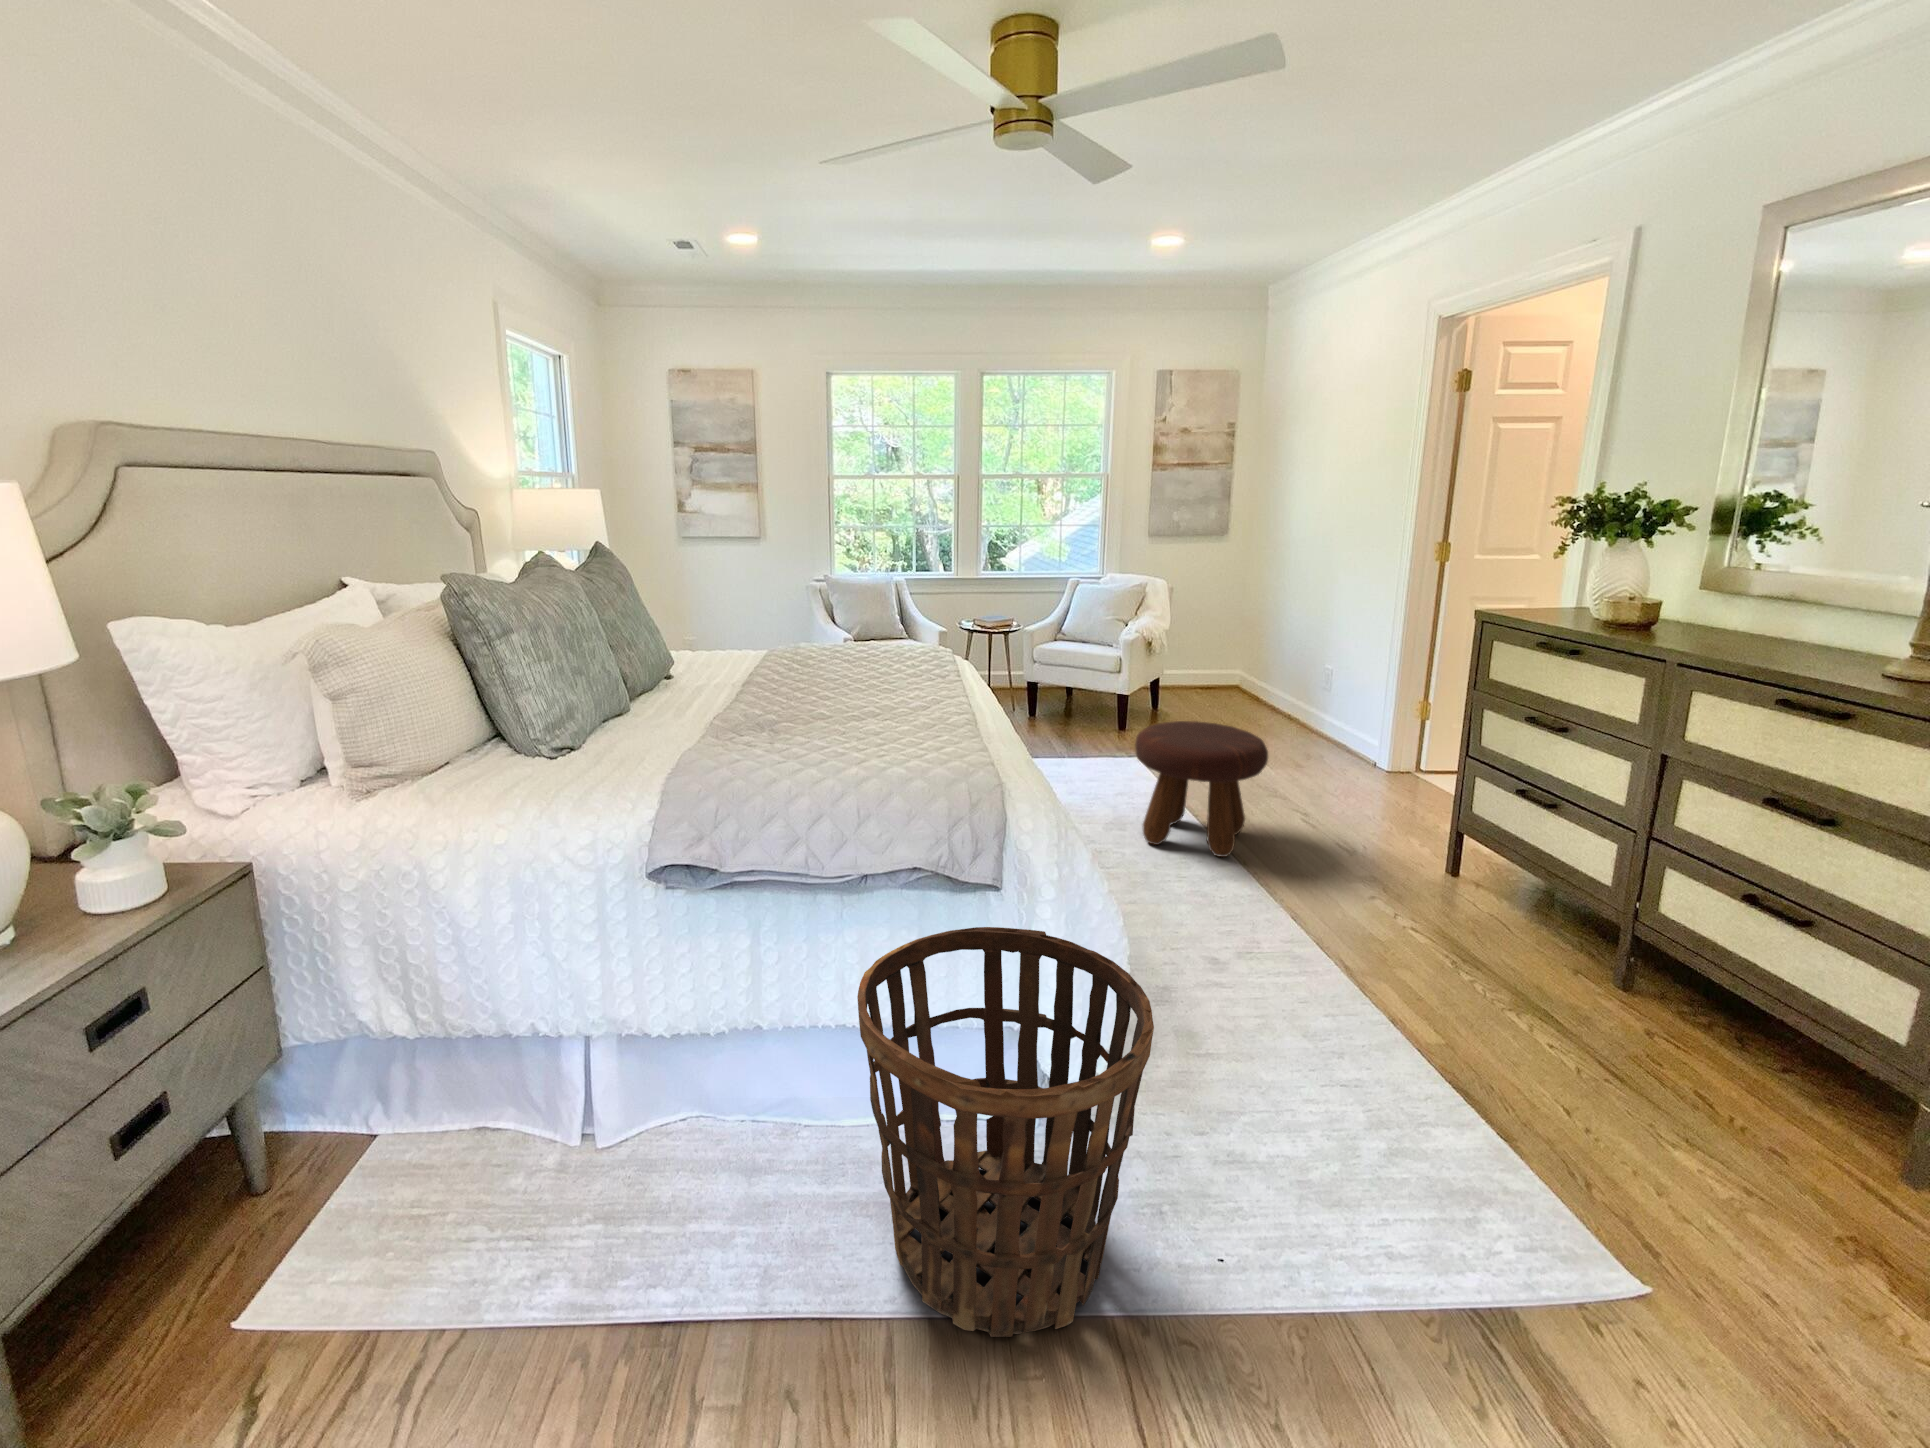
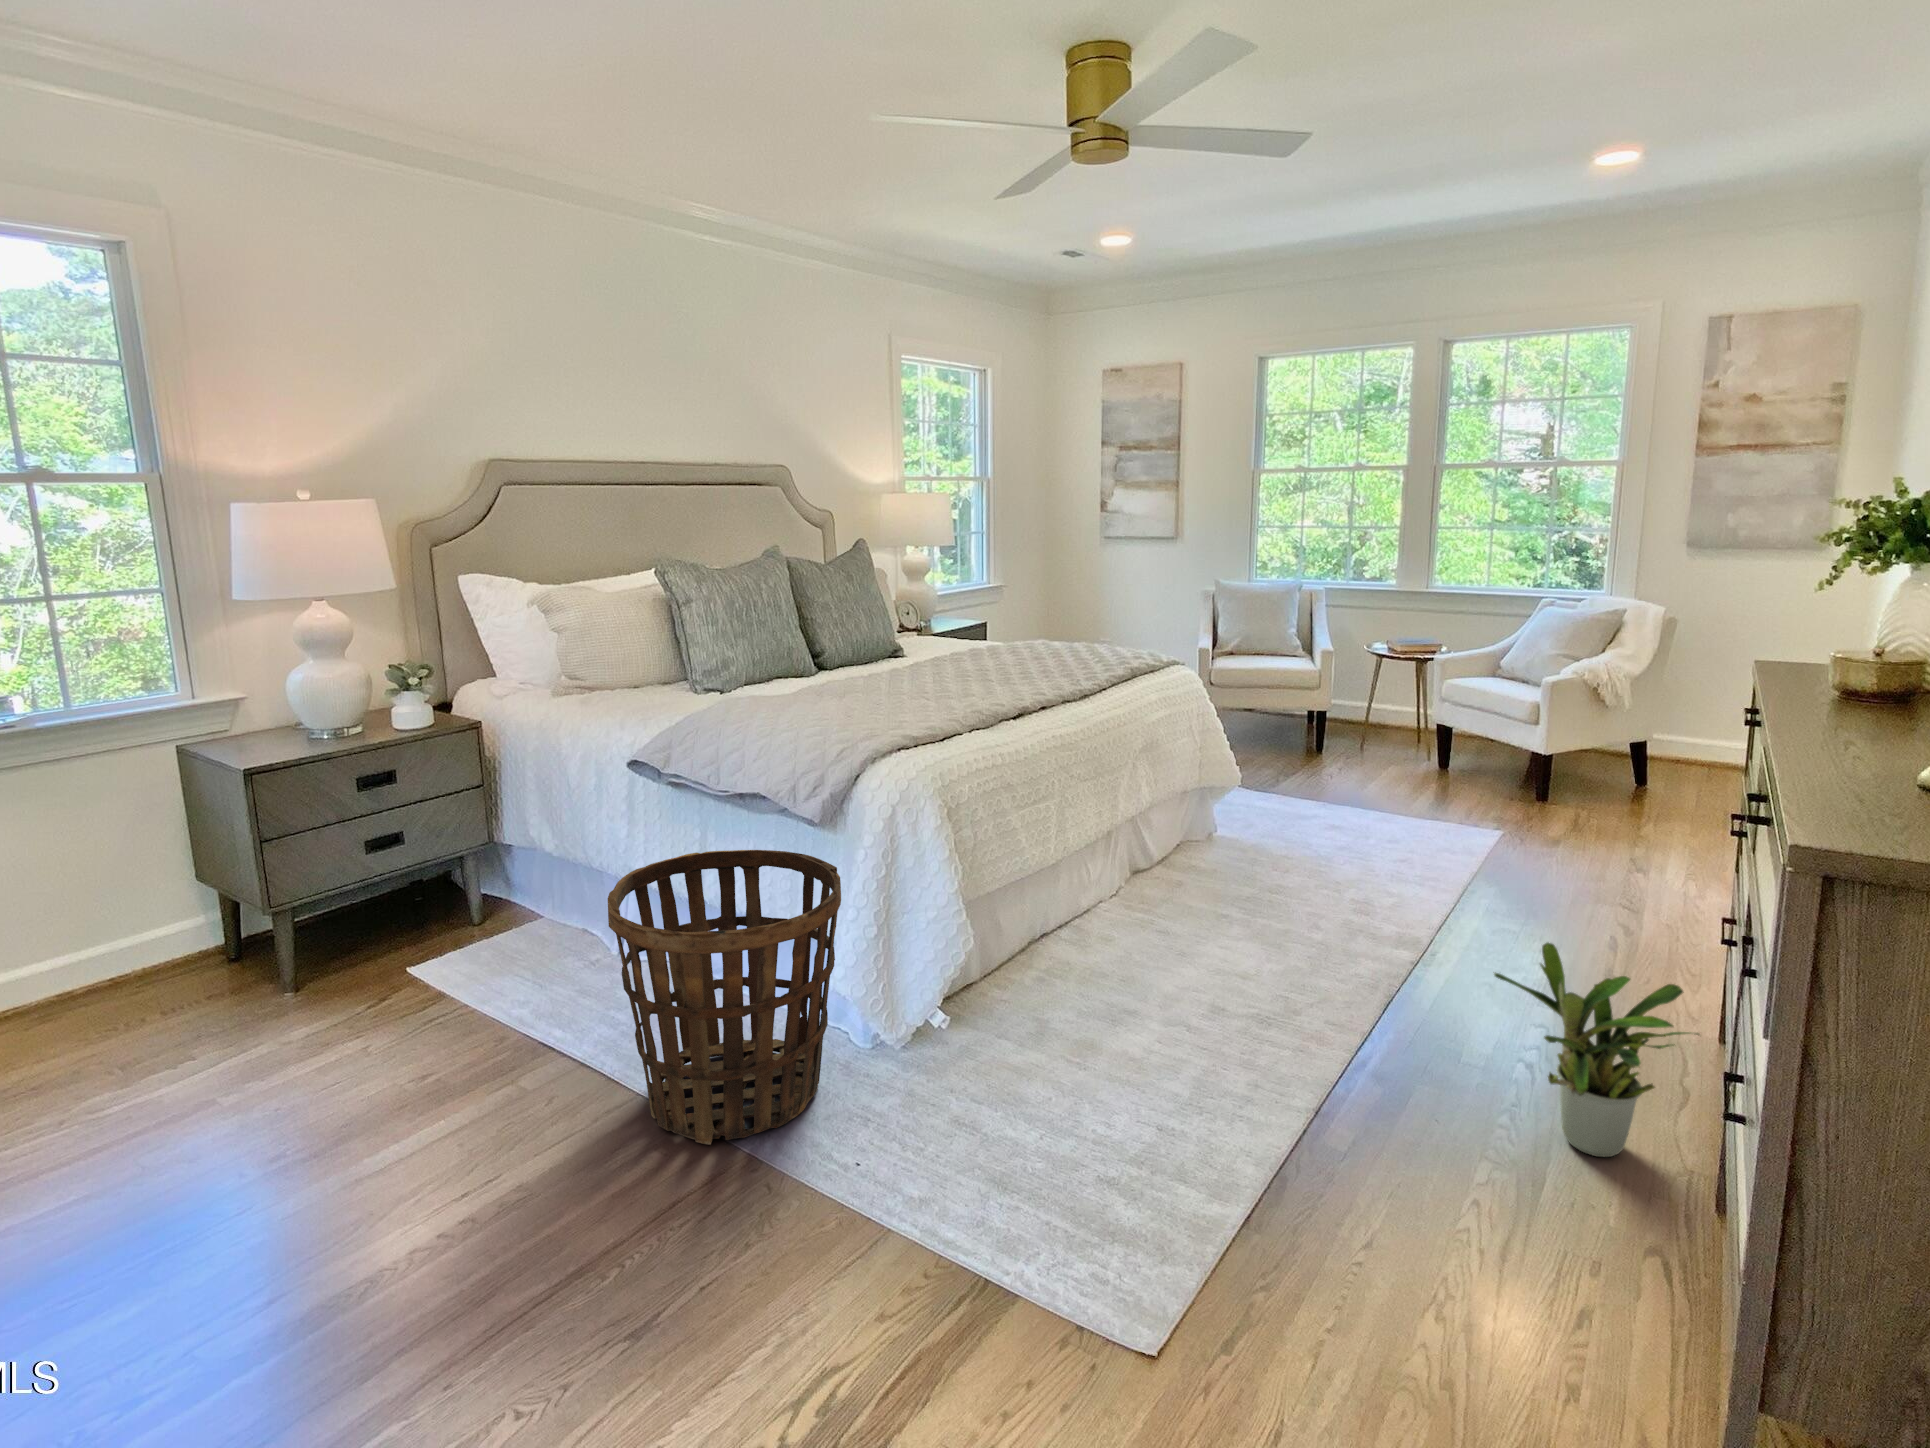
footstool: present [1135,721,1268,857] -> none [1329,771,1502,943]
potted plant: none [1431,832,1606,975] -> present [1494,943,1700,1157]

